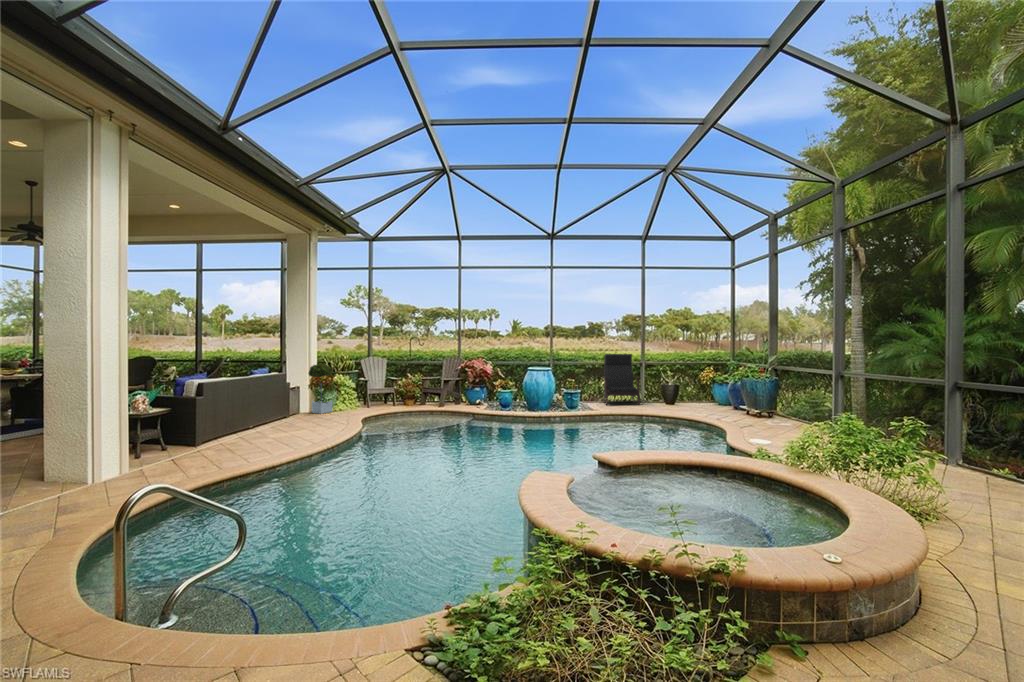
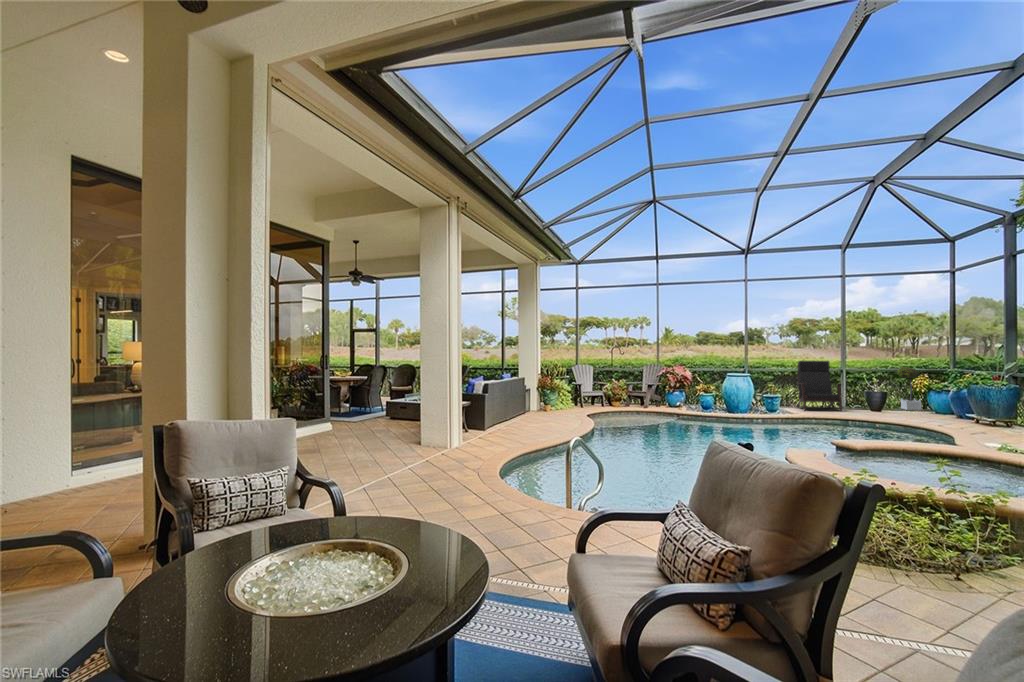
potted tree: present [309,364,332,414] -> present [898,366,922,410]

